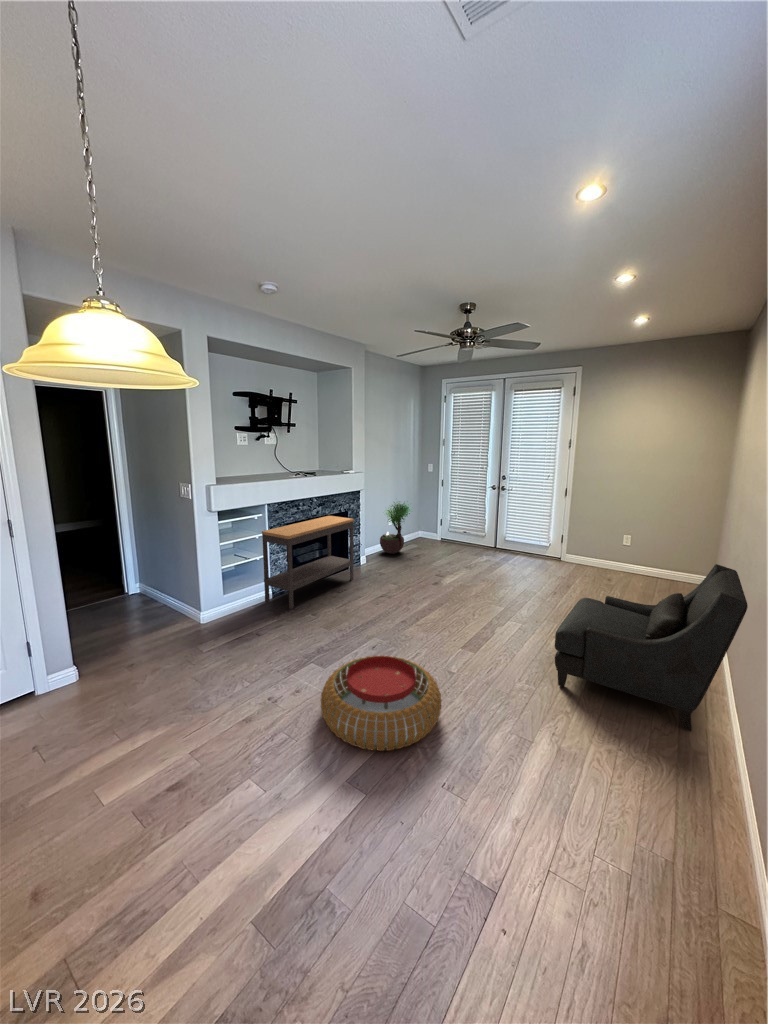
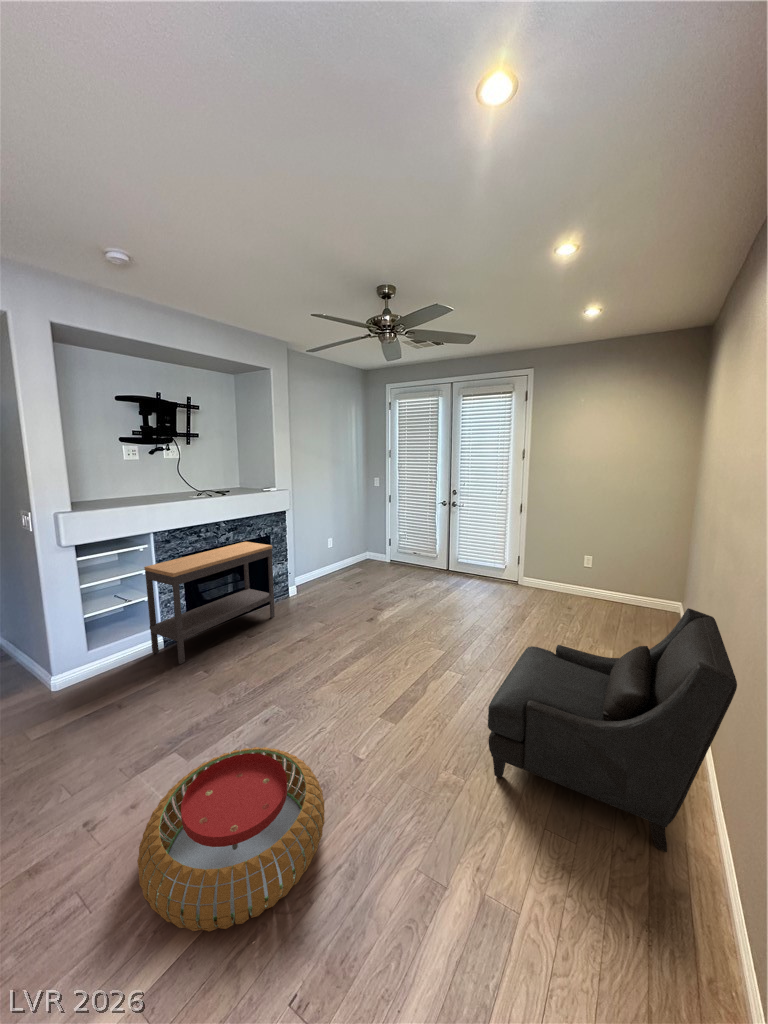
potted tree: present [380,502,410,554] -> none [316,518,353,580]

